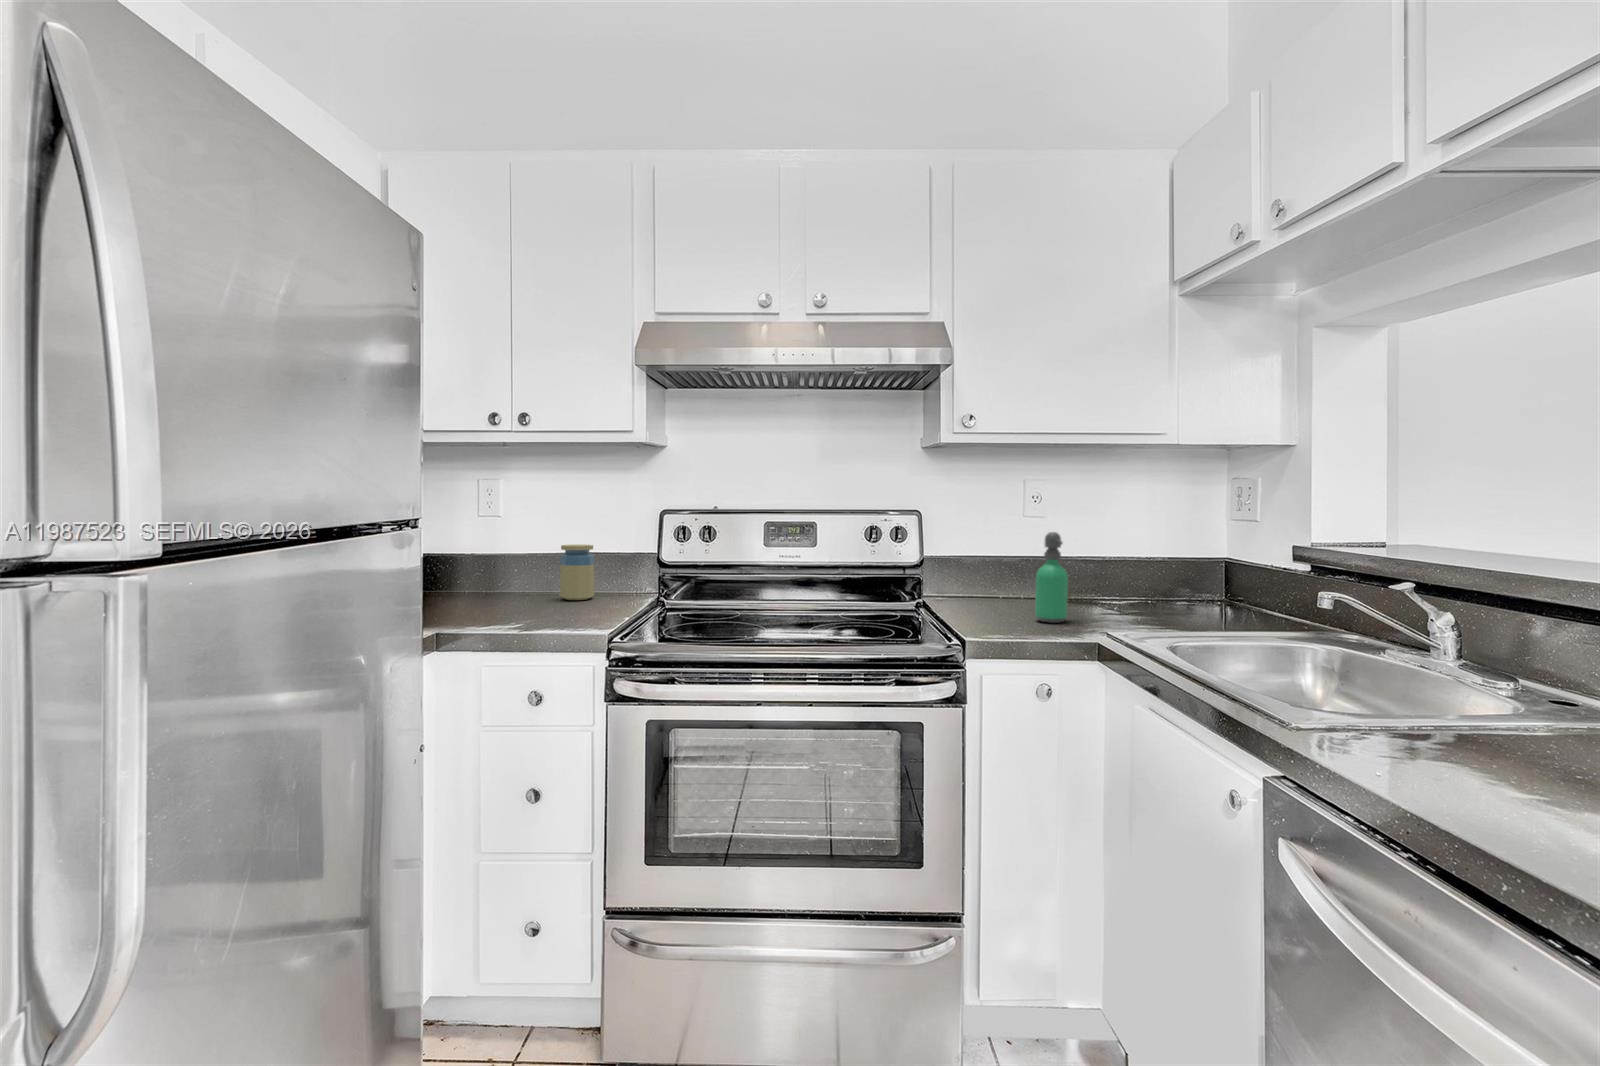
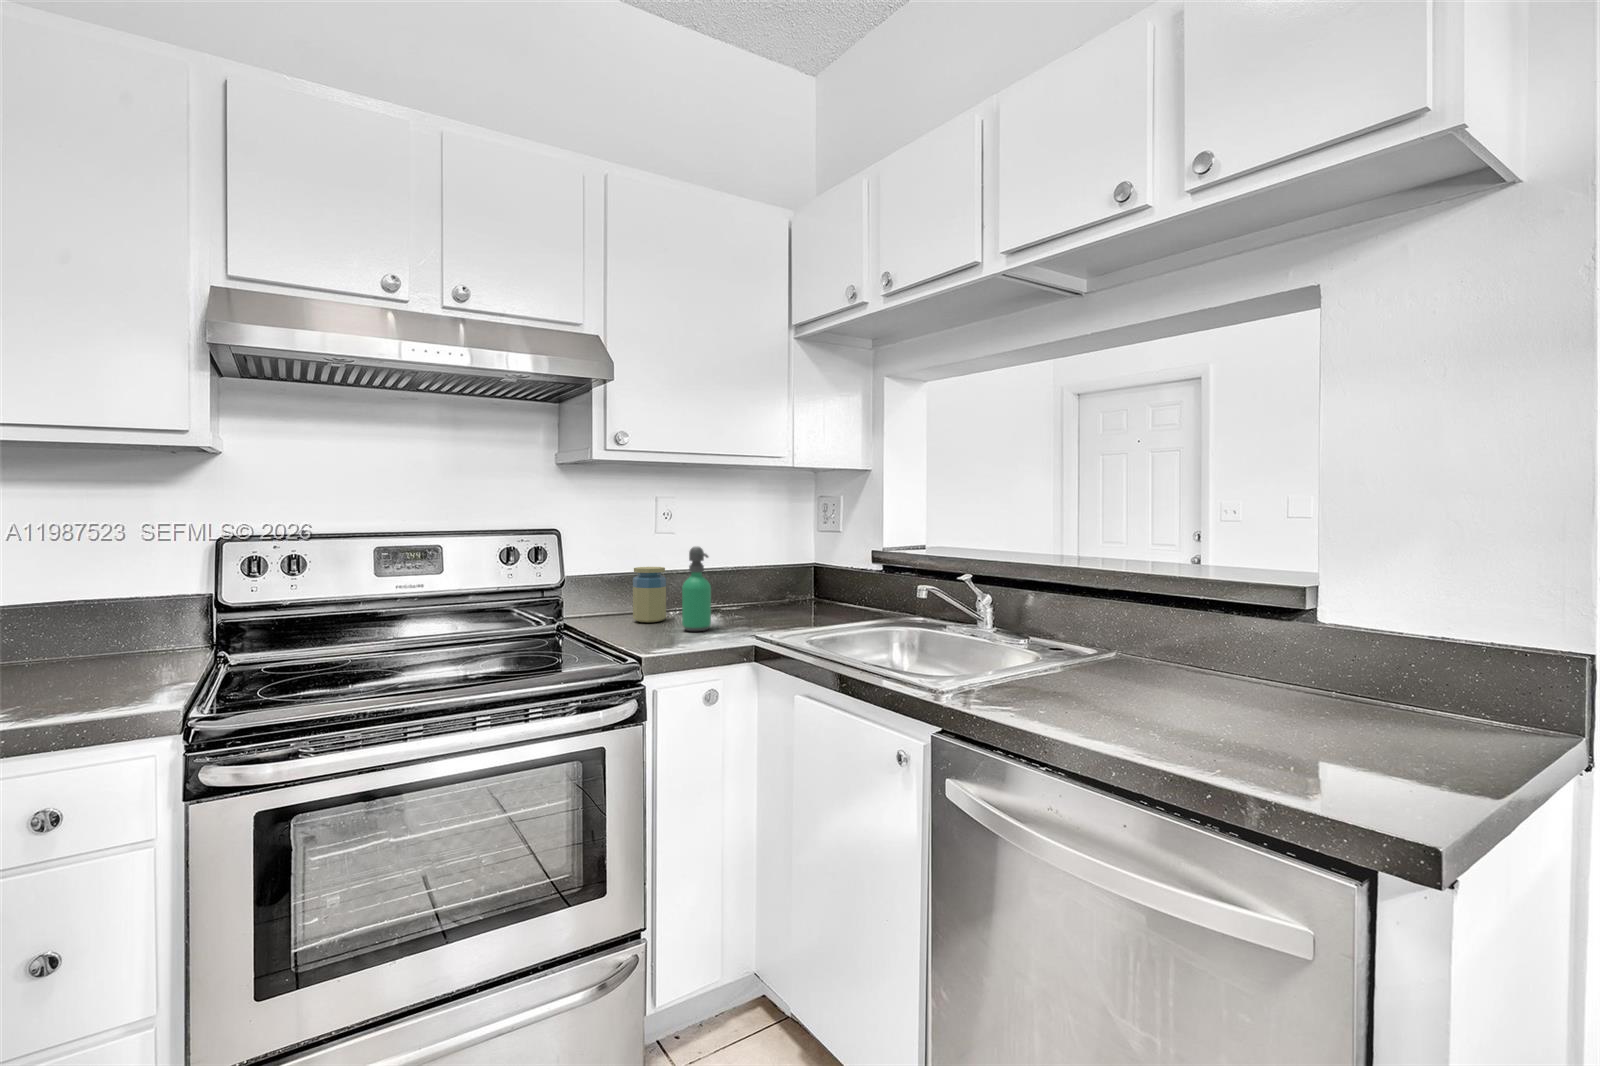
jar: present [560,544,594,600] -> present [633,567,666,622]

